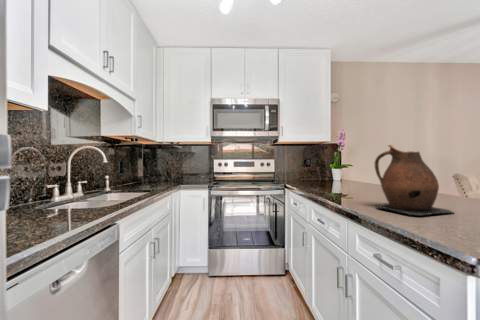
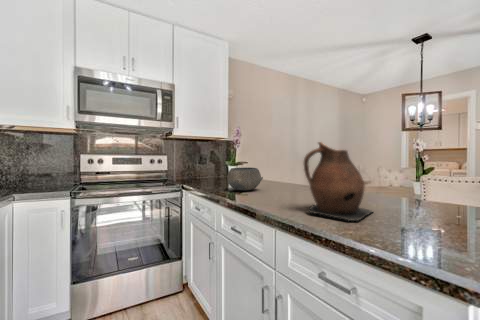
bowl: none [320,170,355,190] -> present [227,167,263,191]

